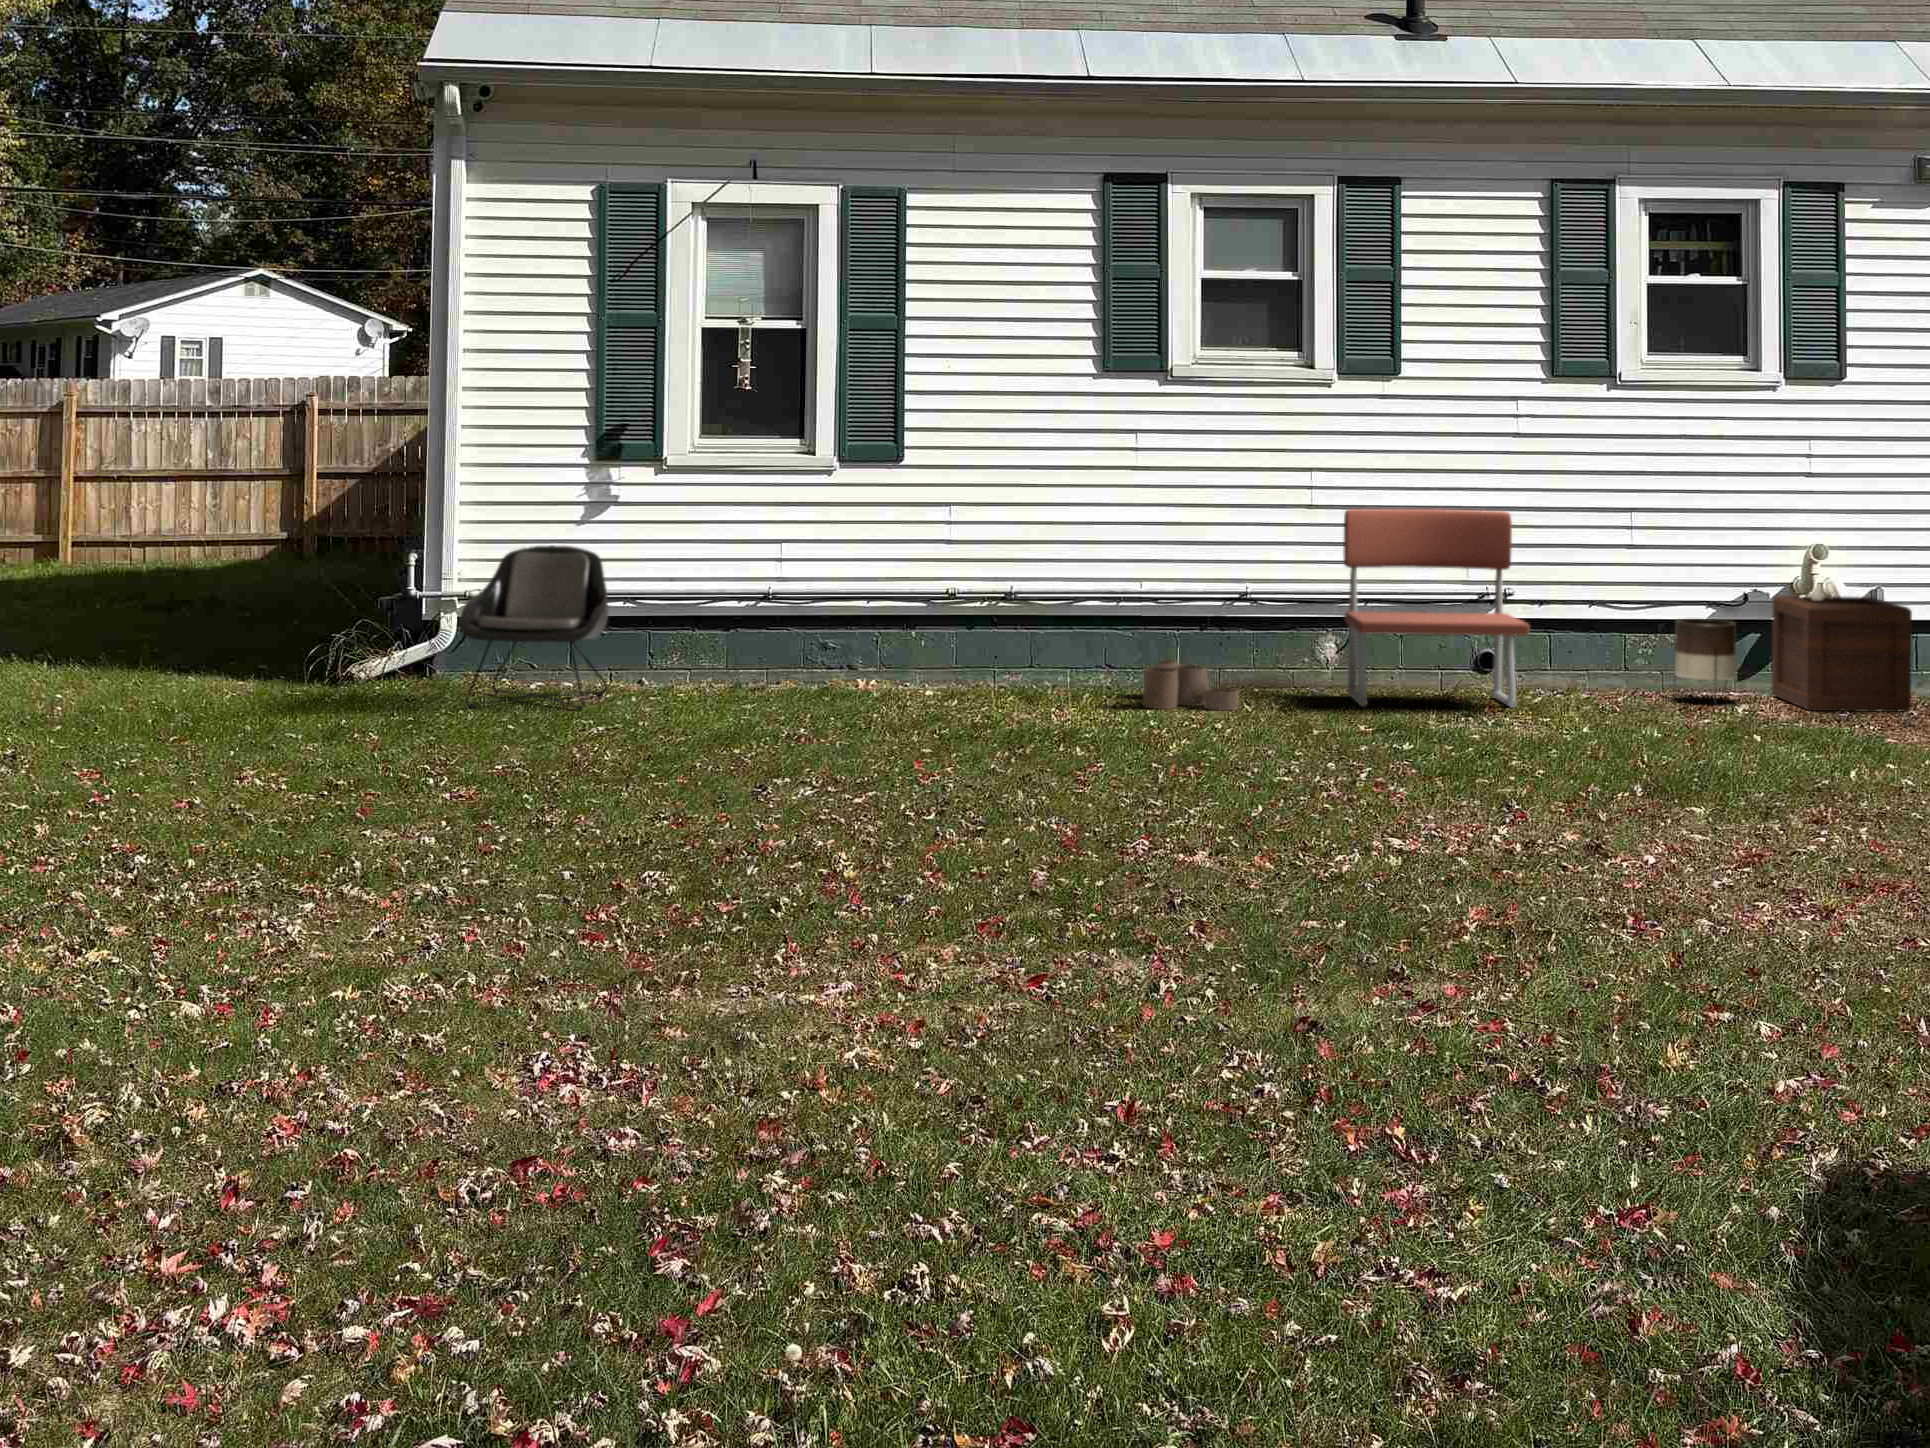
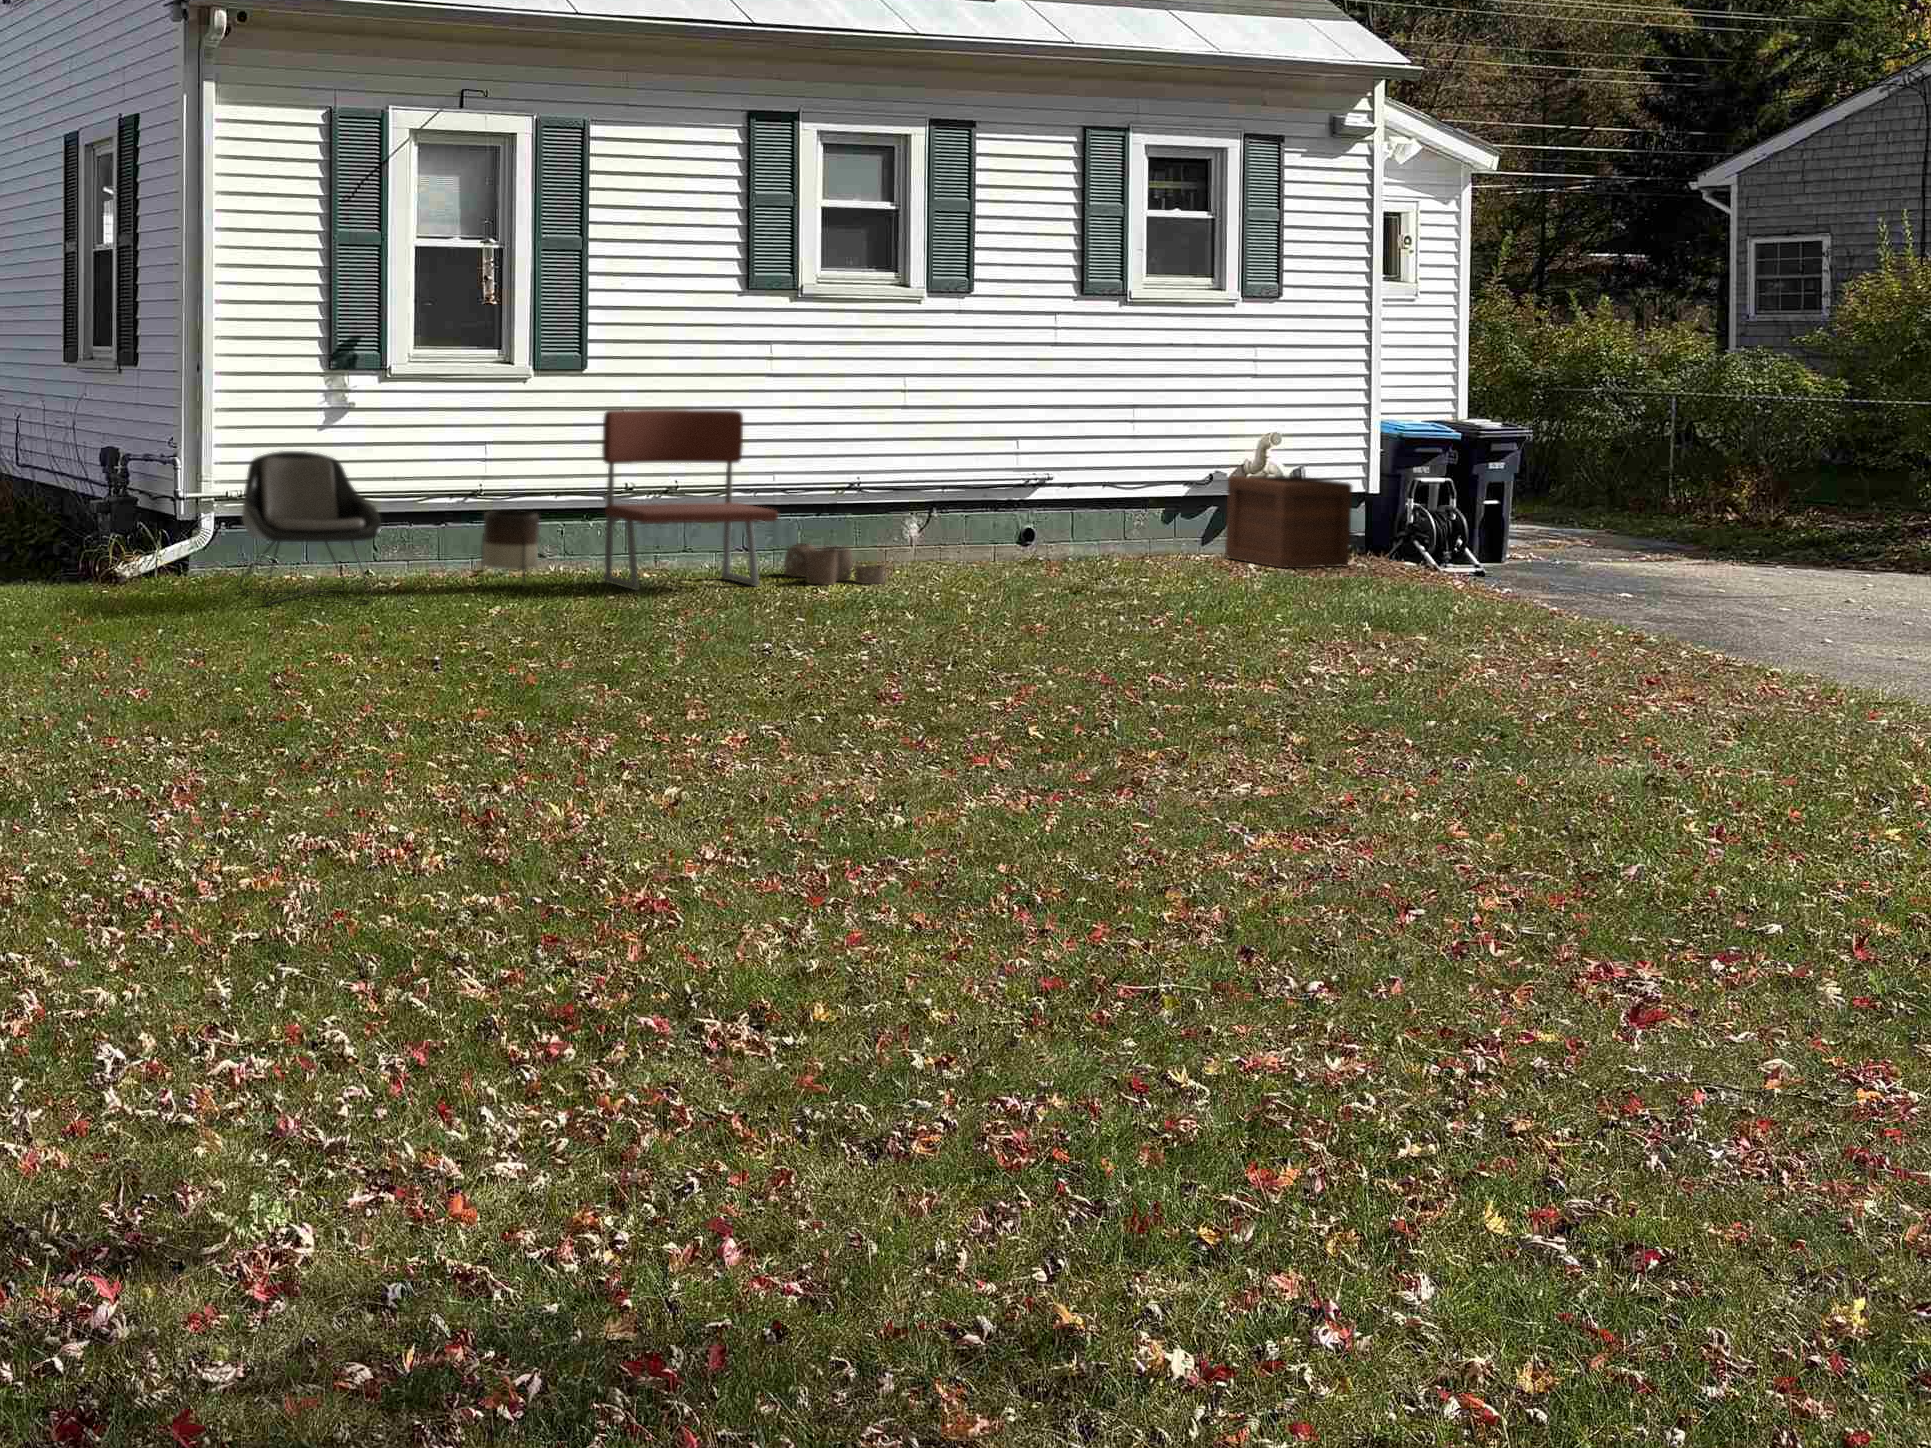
bench: present [1343,509,1530,708] -> present [602,409,778,590]
planter: present [1674,619,1736,695] -> present [481,511,539,585]

